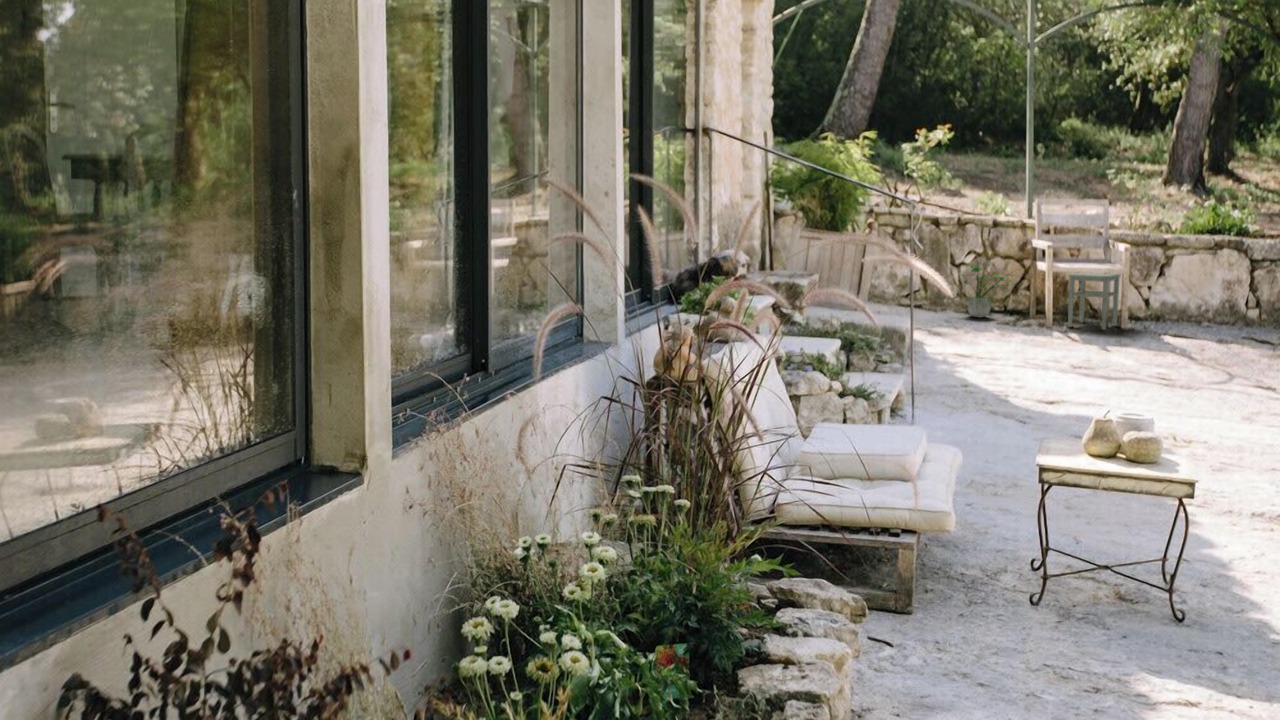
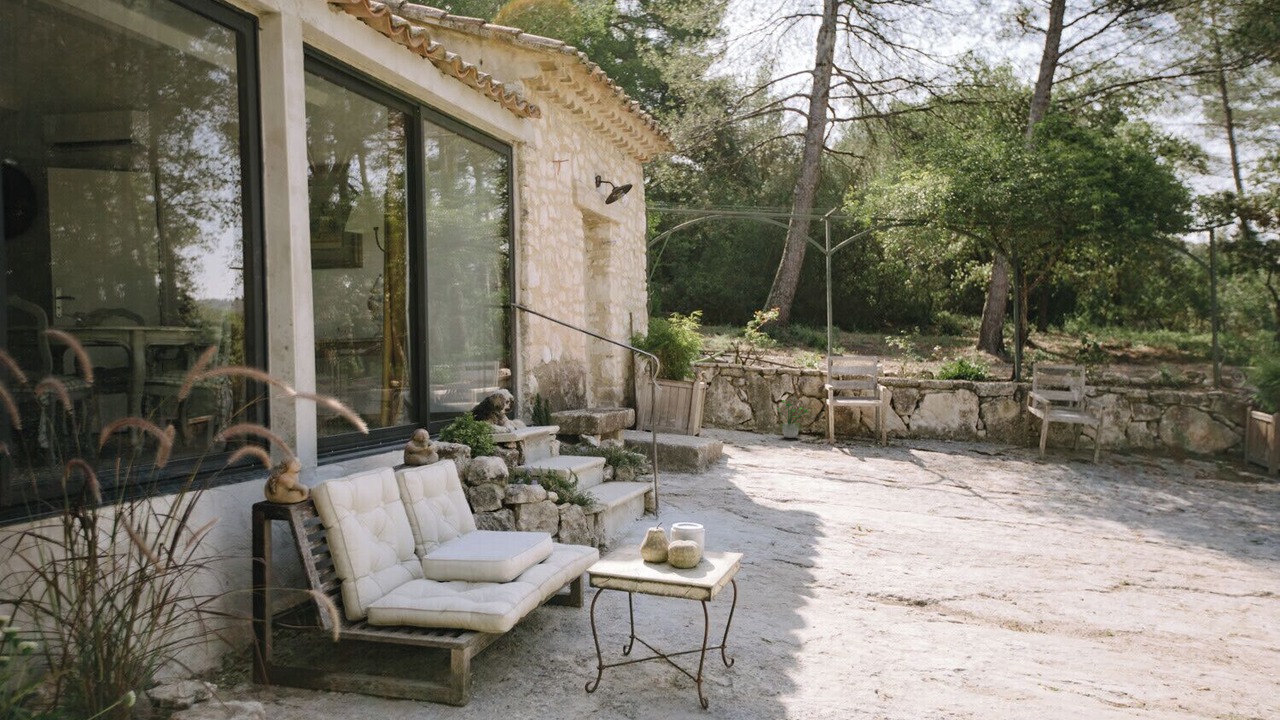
stool: present [1068,273,1121,329] -> none [848,406,886,446]

